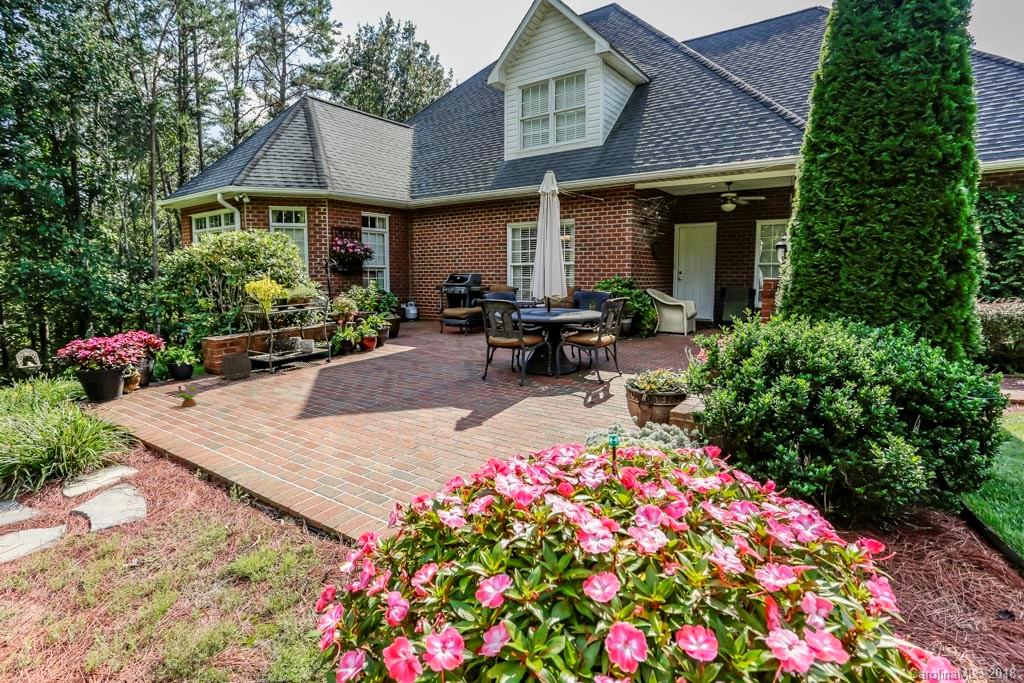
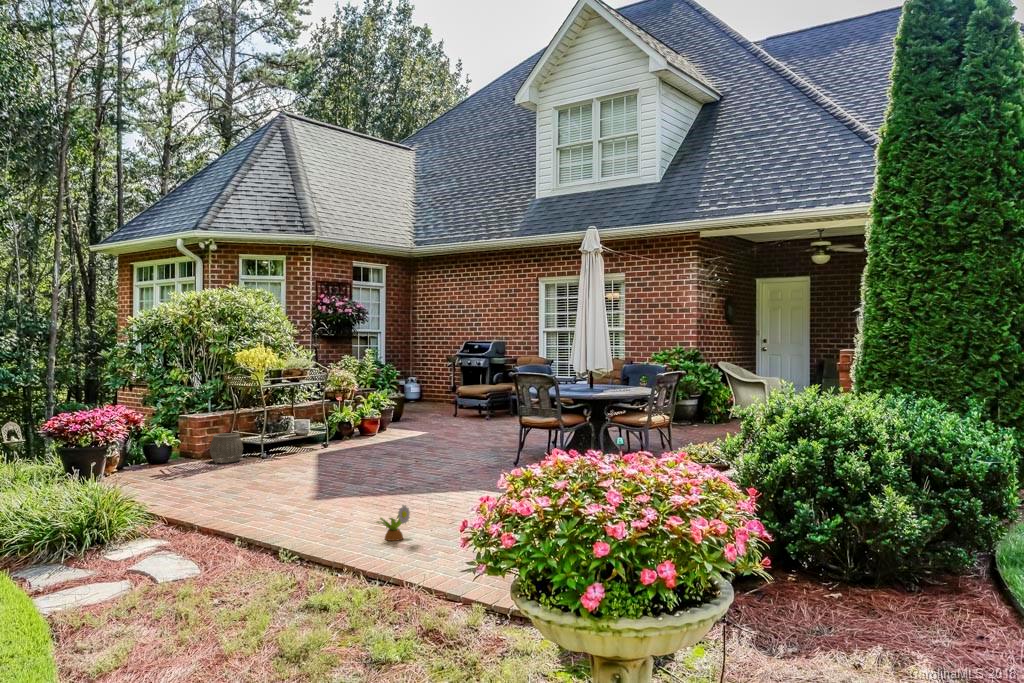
decorative plant: present [175,383,200,407] -> present [376,505,410,541]

